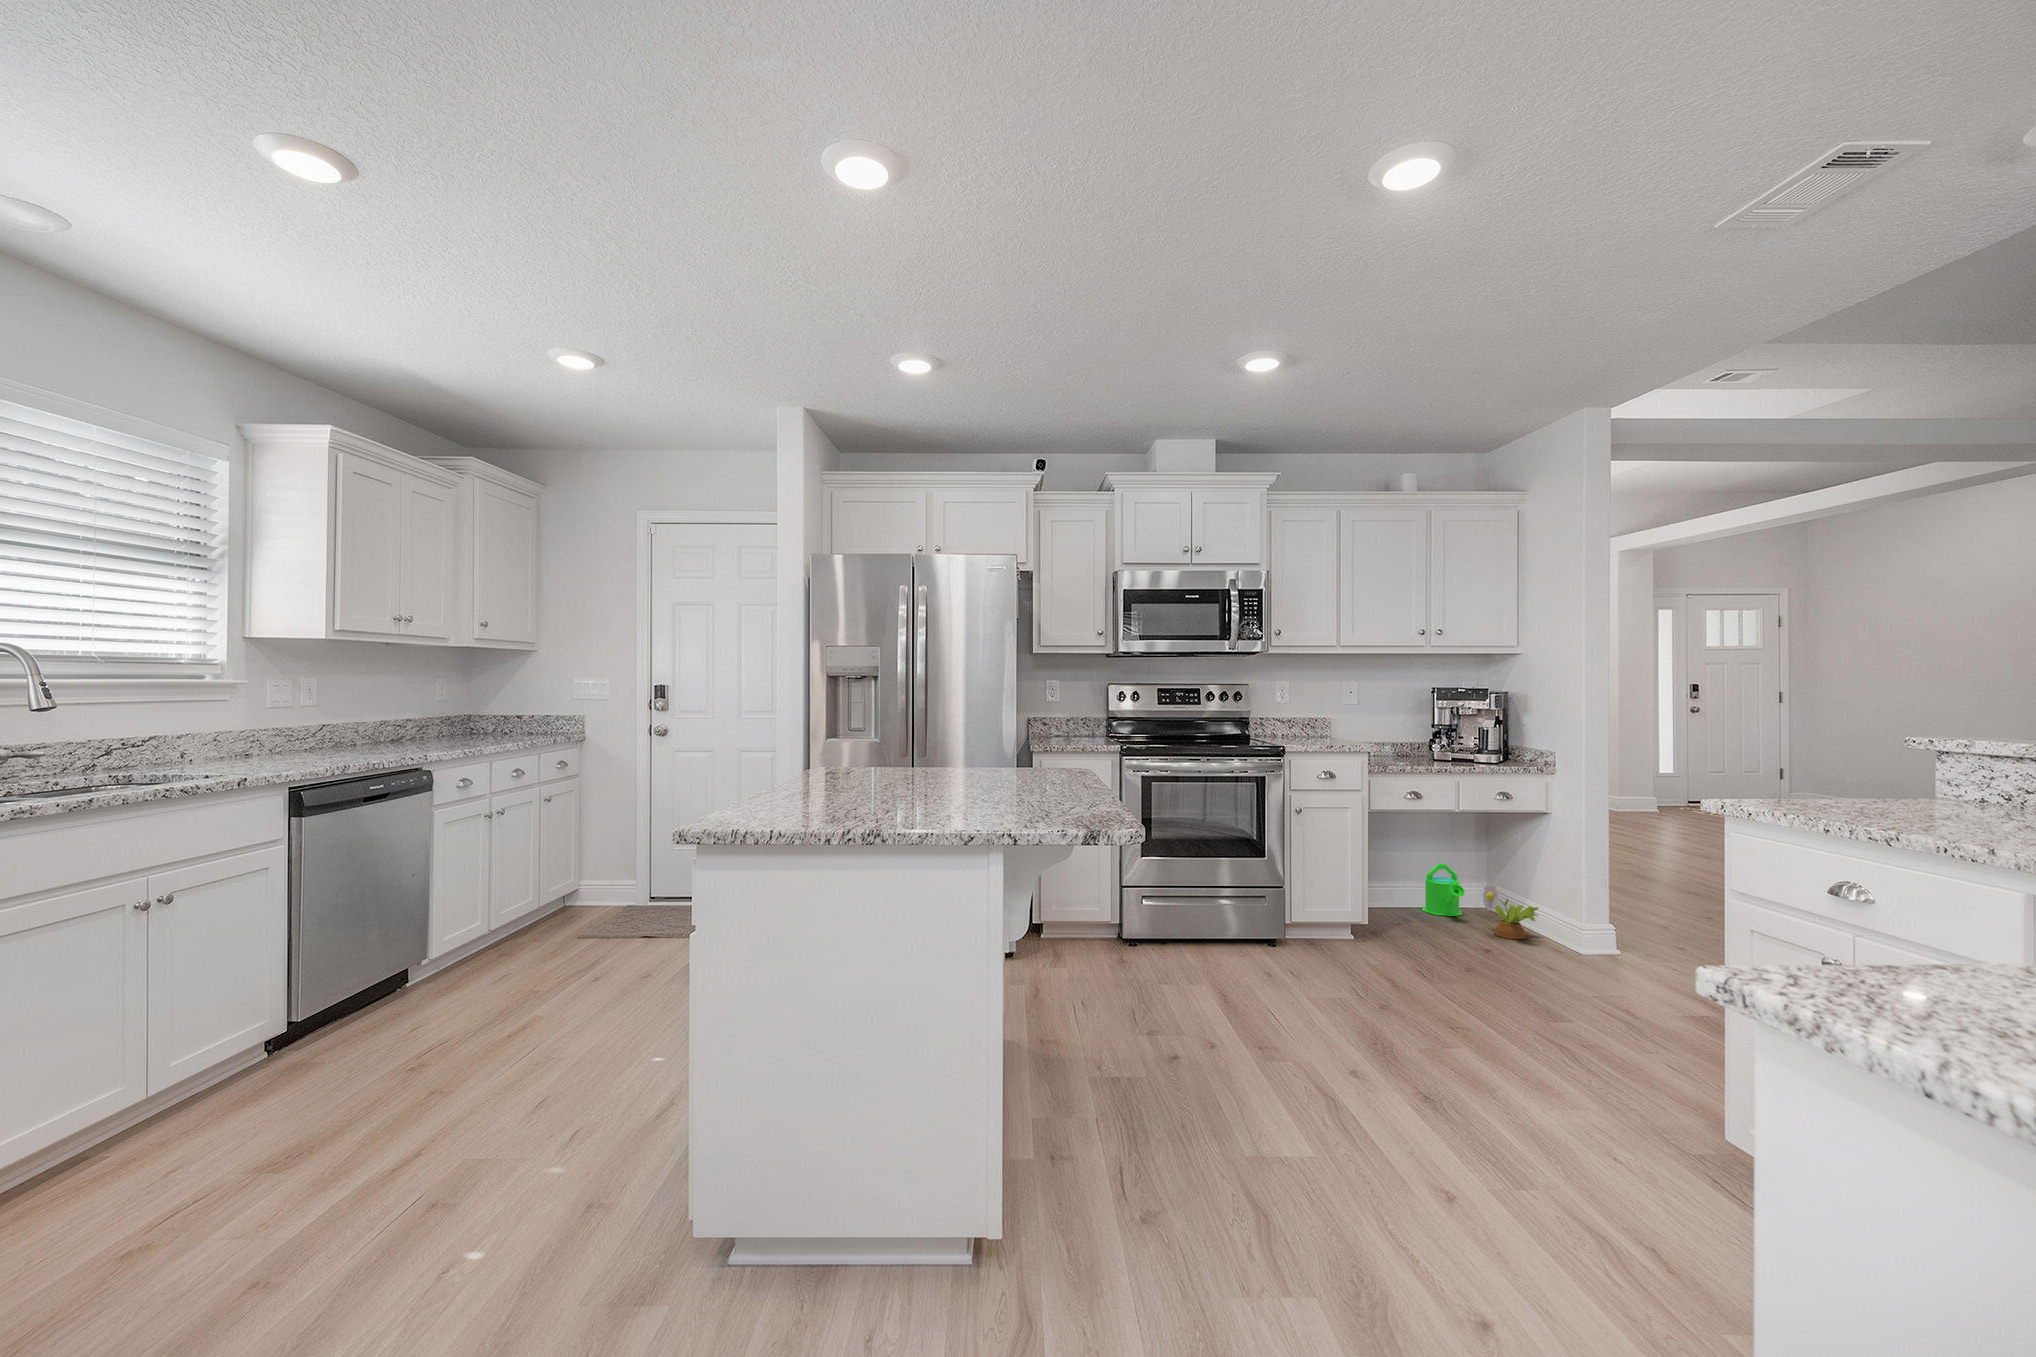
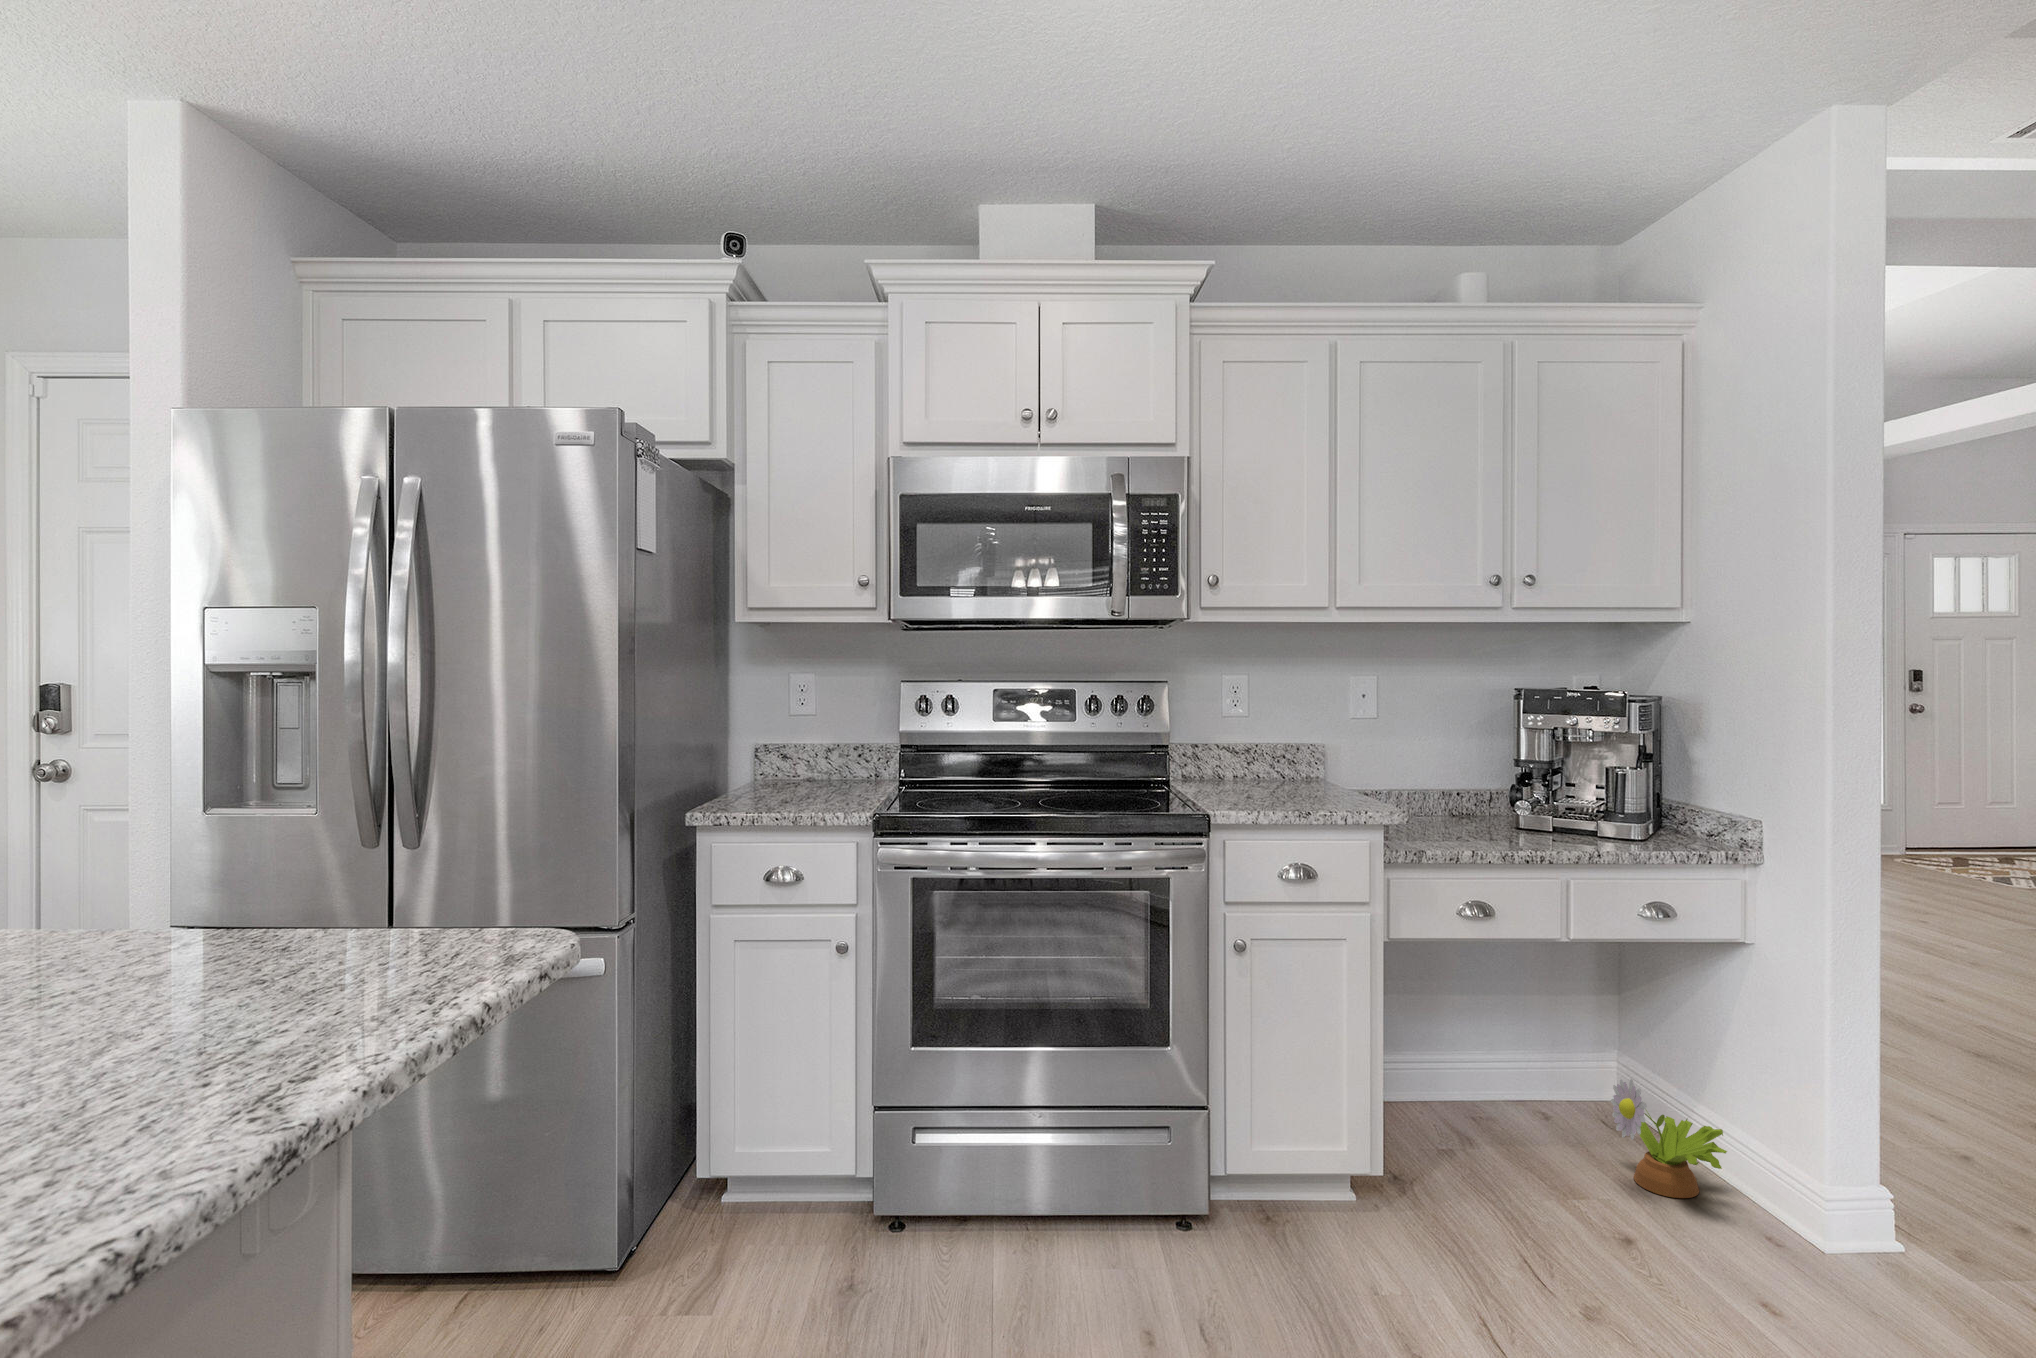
watering can: present [1423,863,1465,916] -> none [1495,1020,1575,1124]

